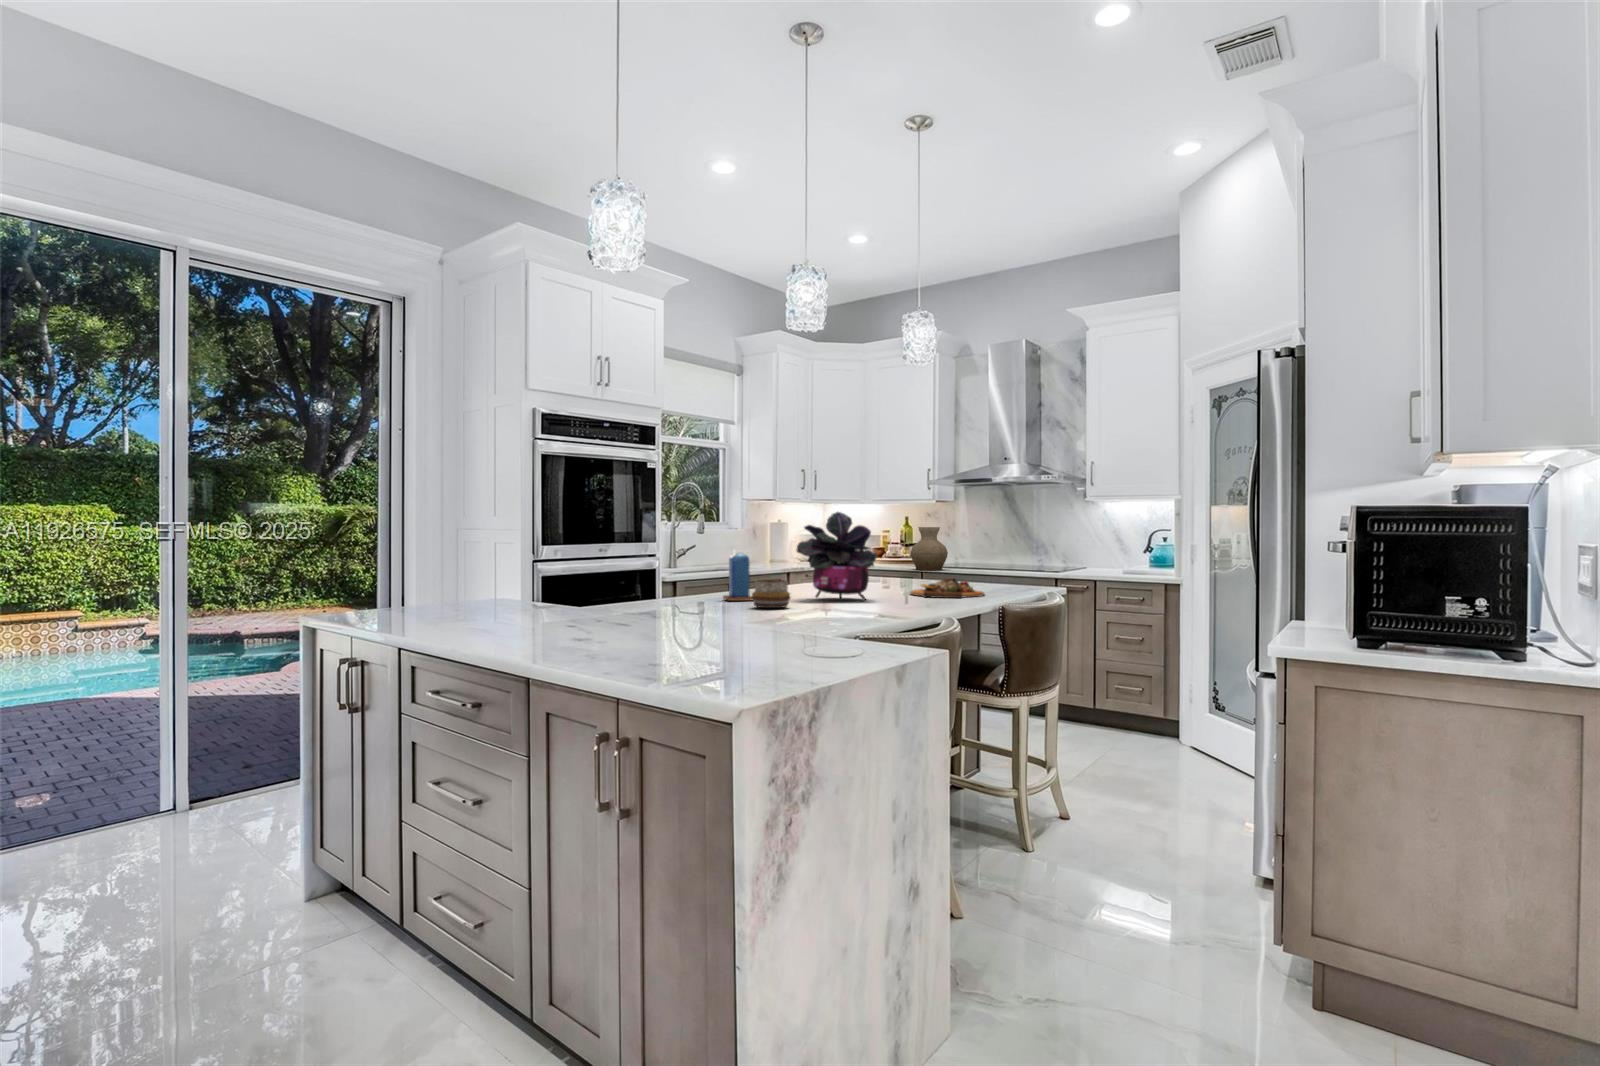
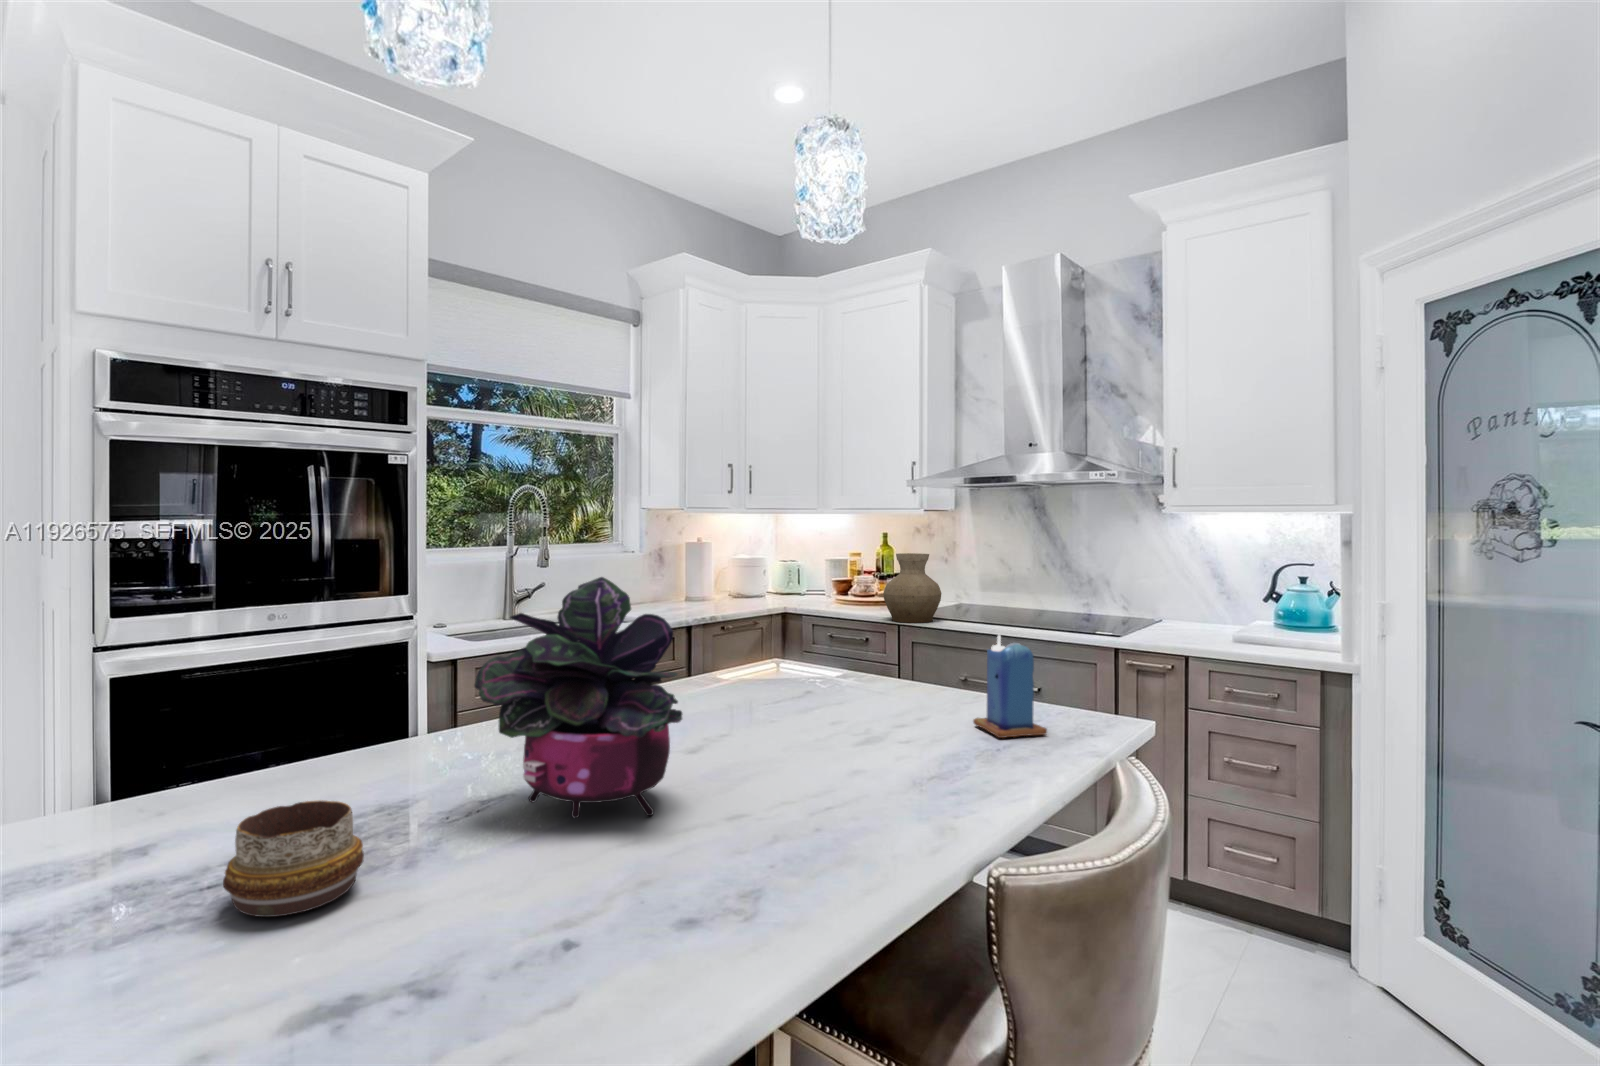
candle: present [723,553,752,601] -> present [973,635,1047,738]
cutting board: present [910,578,985,598] -> none [802,718,975,795]

